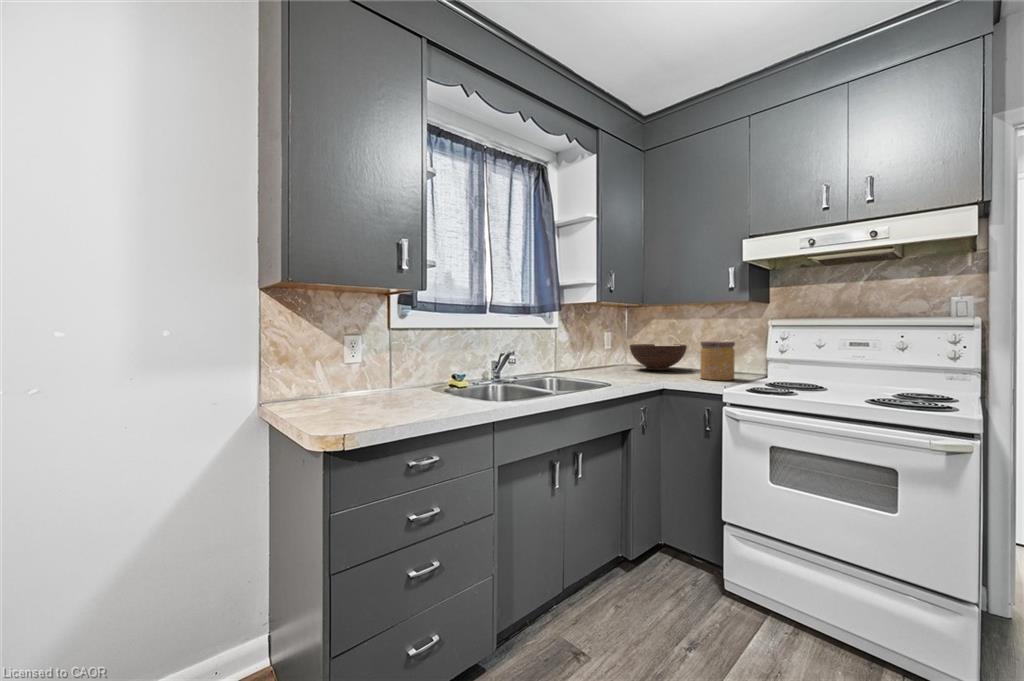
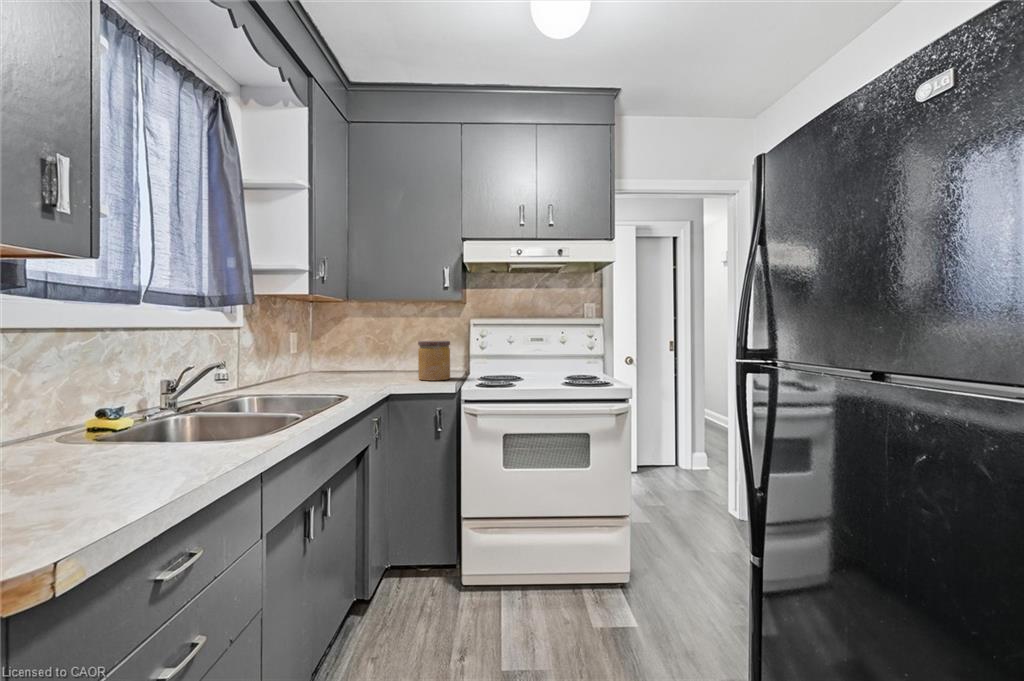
fruit bowl: present [630,344,687,370] -> none [327,345,392,375]

